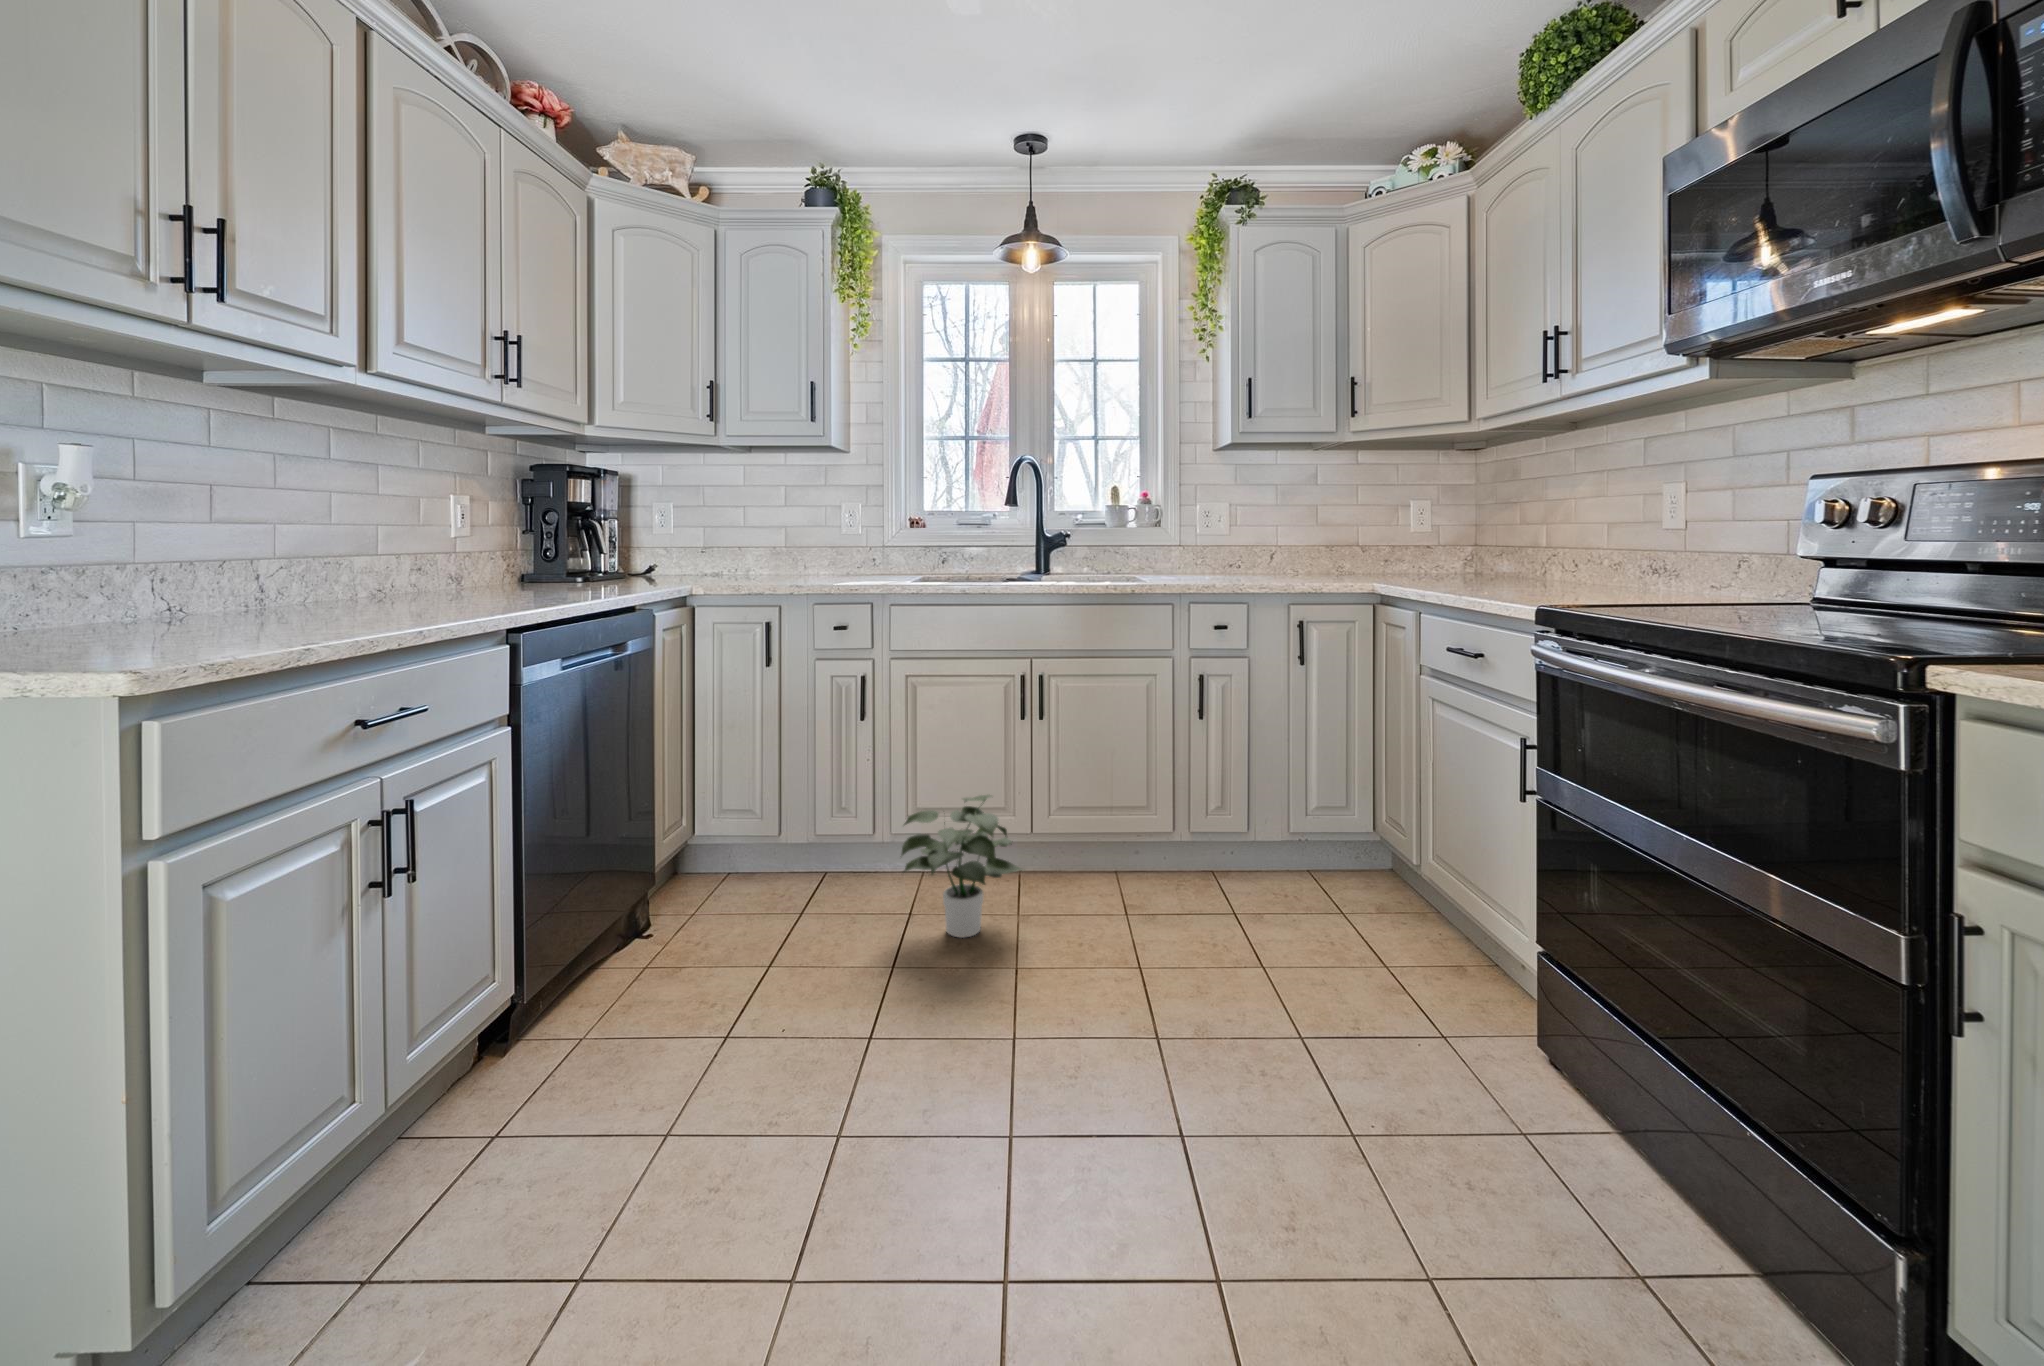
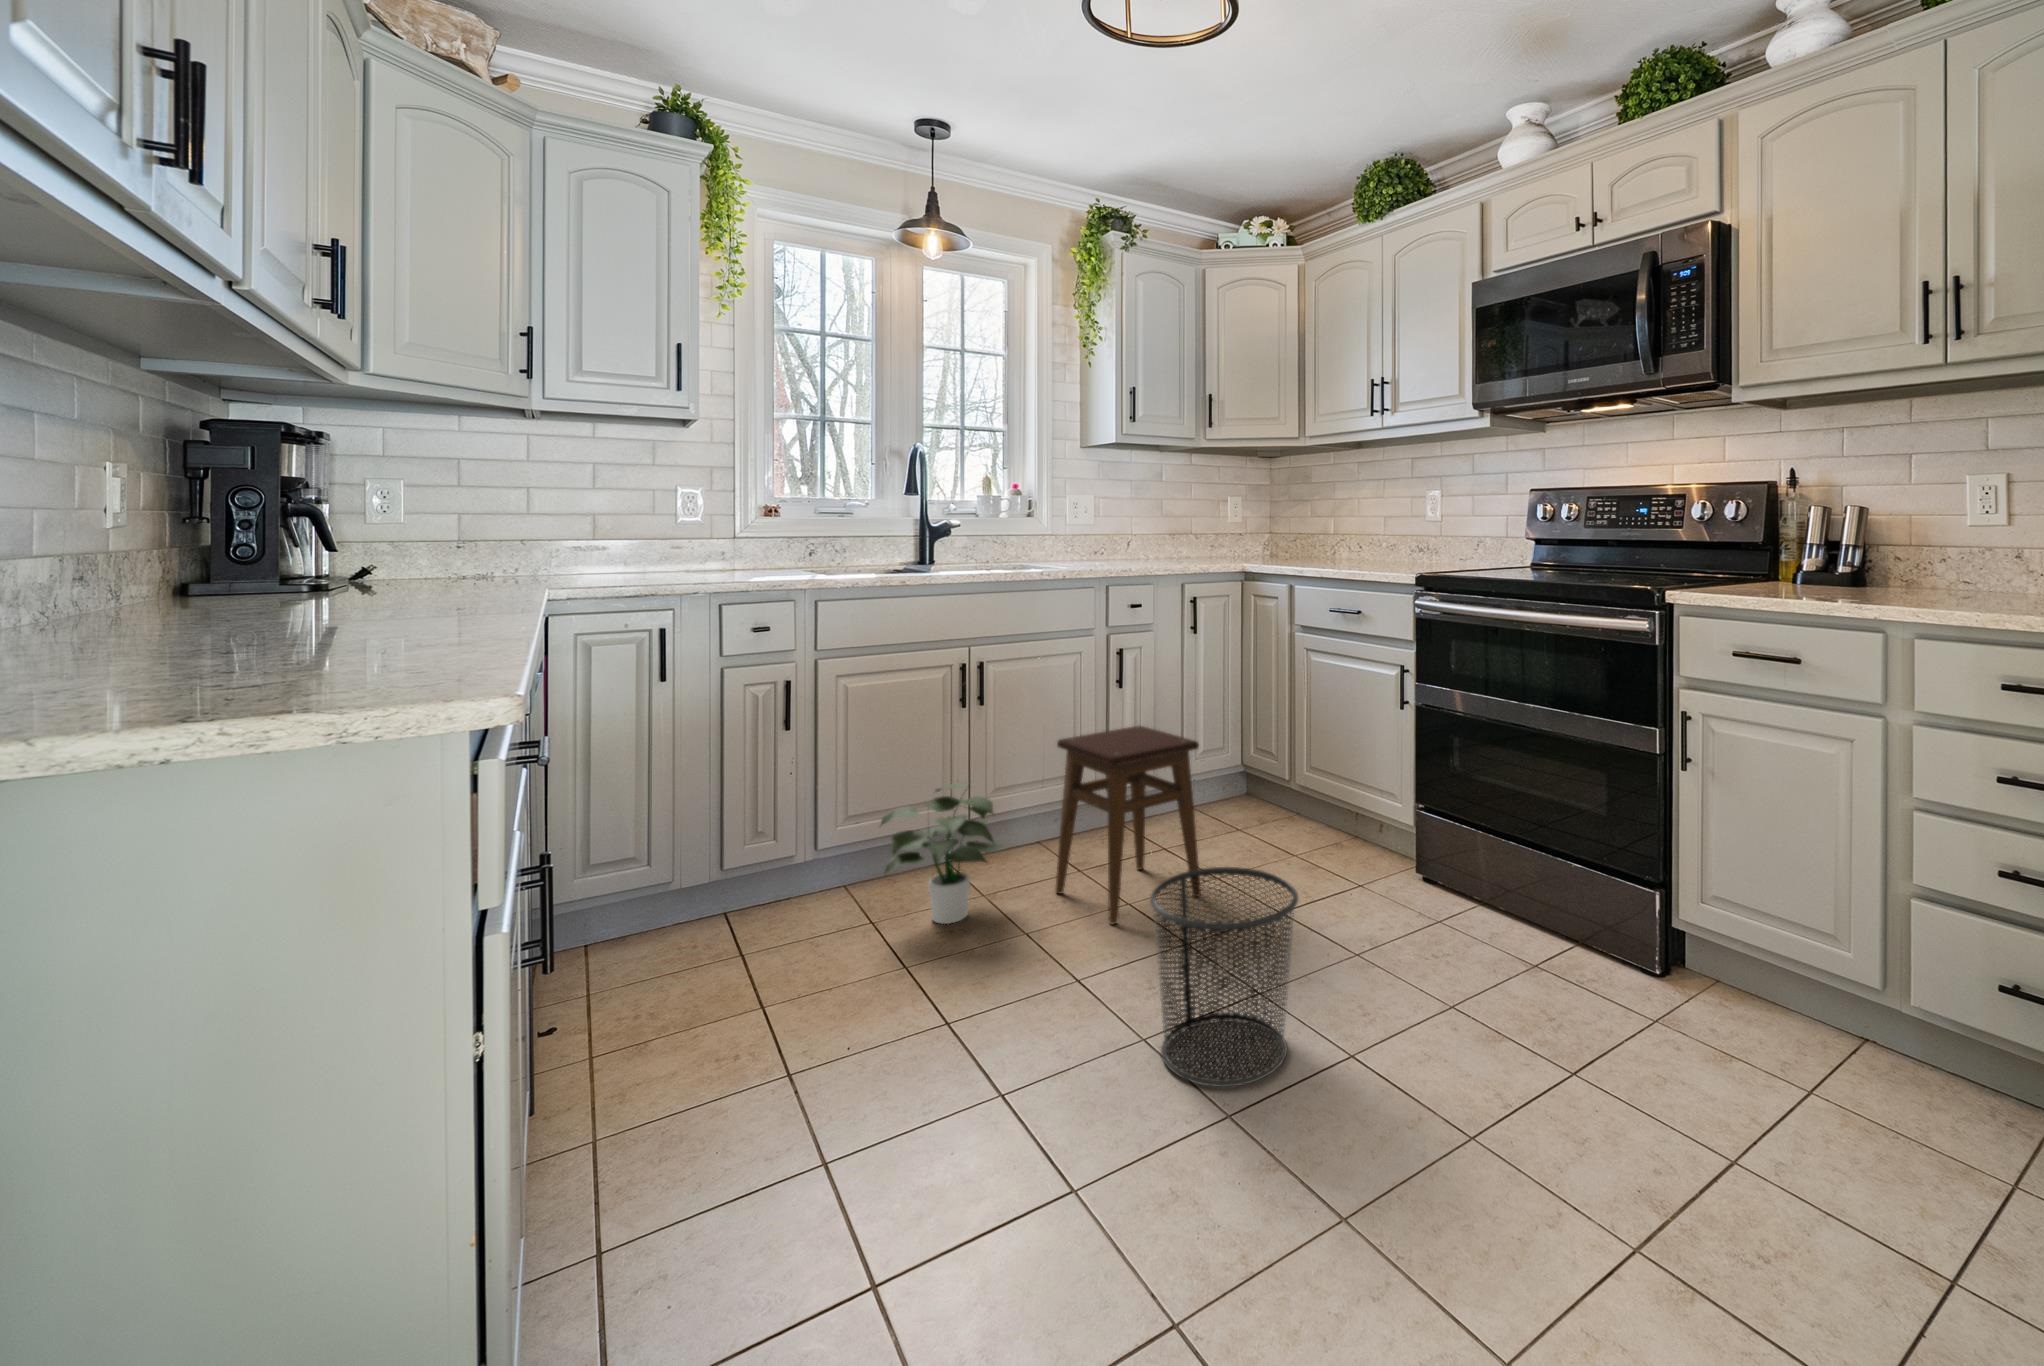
stool: none [1077,764,1219,988] -> present [1055,726,1201,925]
waste bin: none [955,958,1144,1264] -> present [1150,867,1298,1087]

